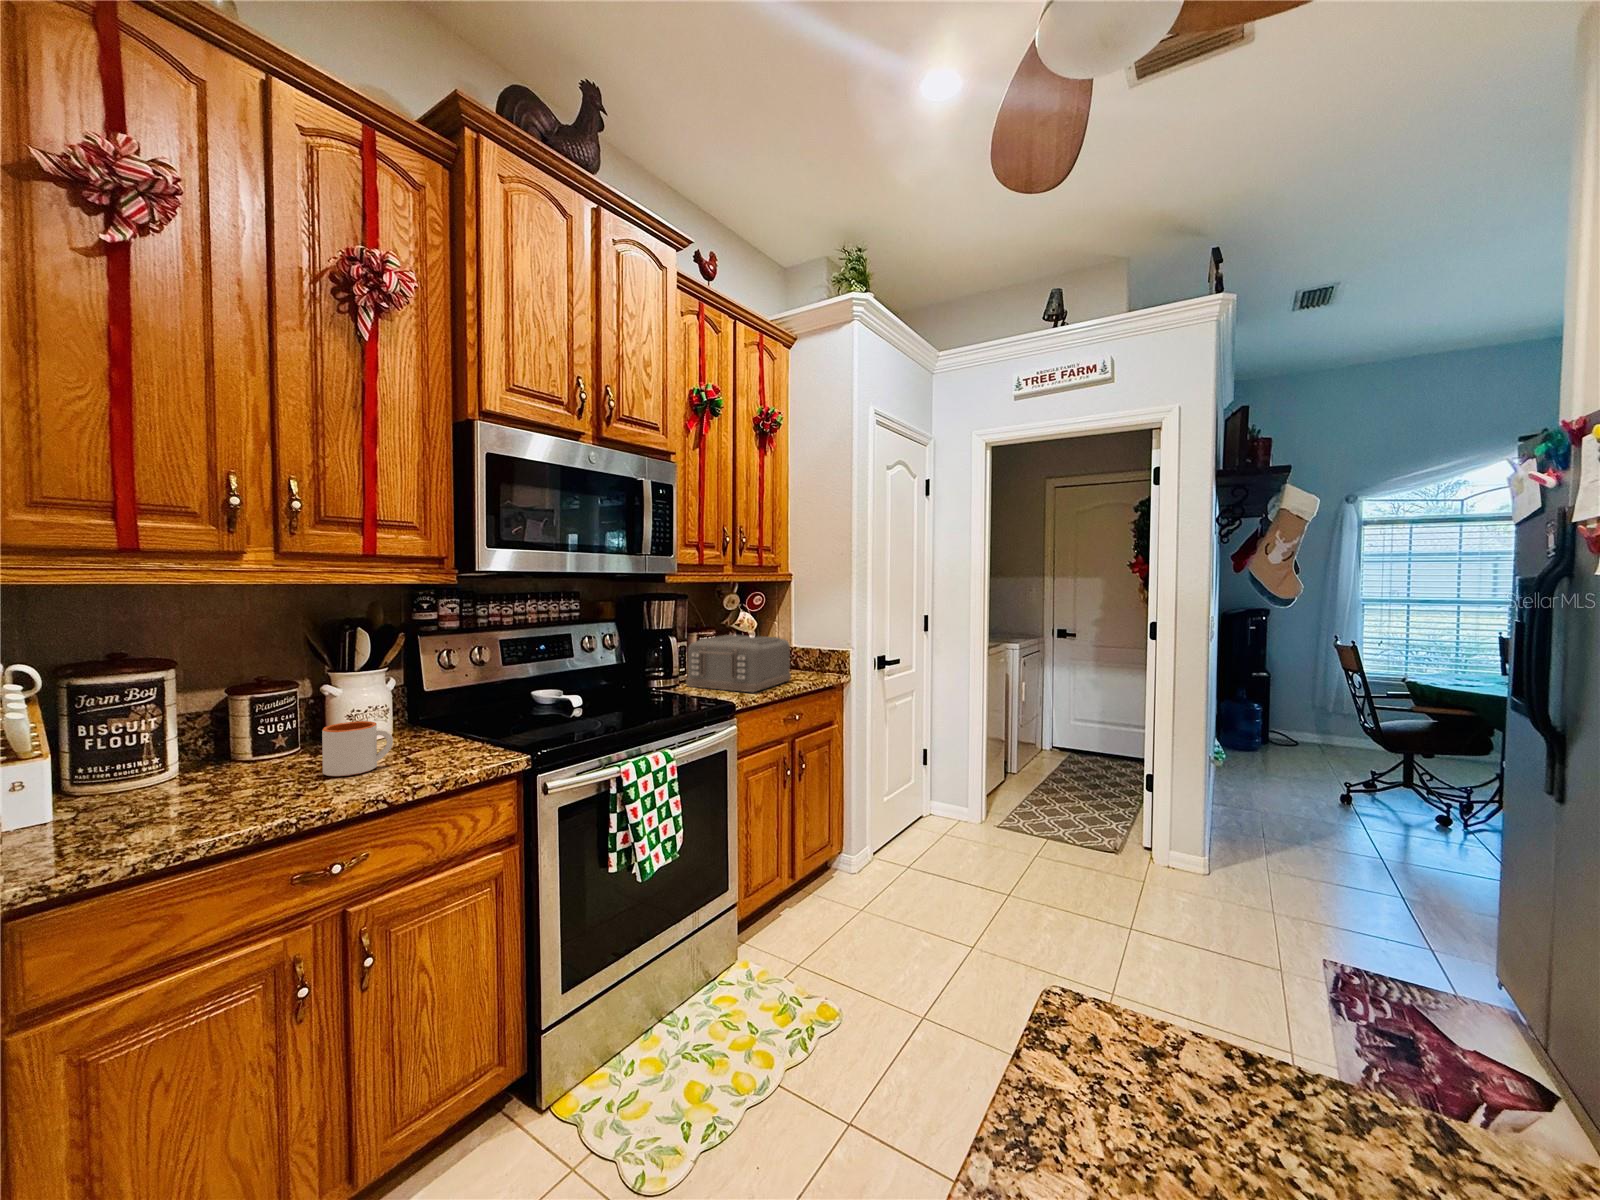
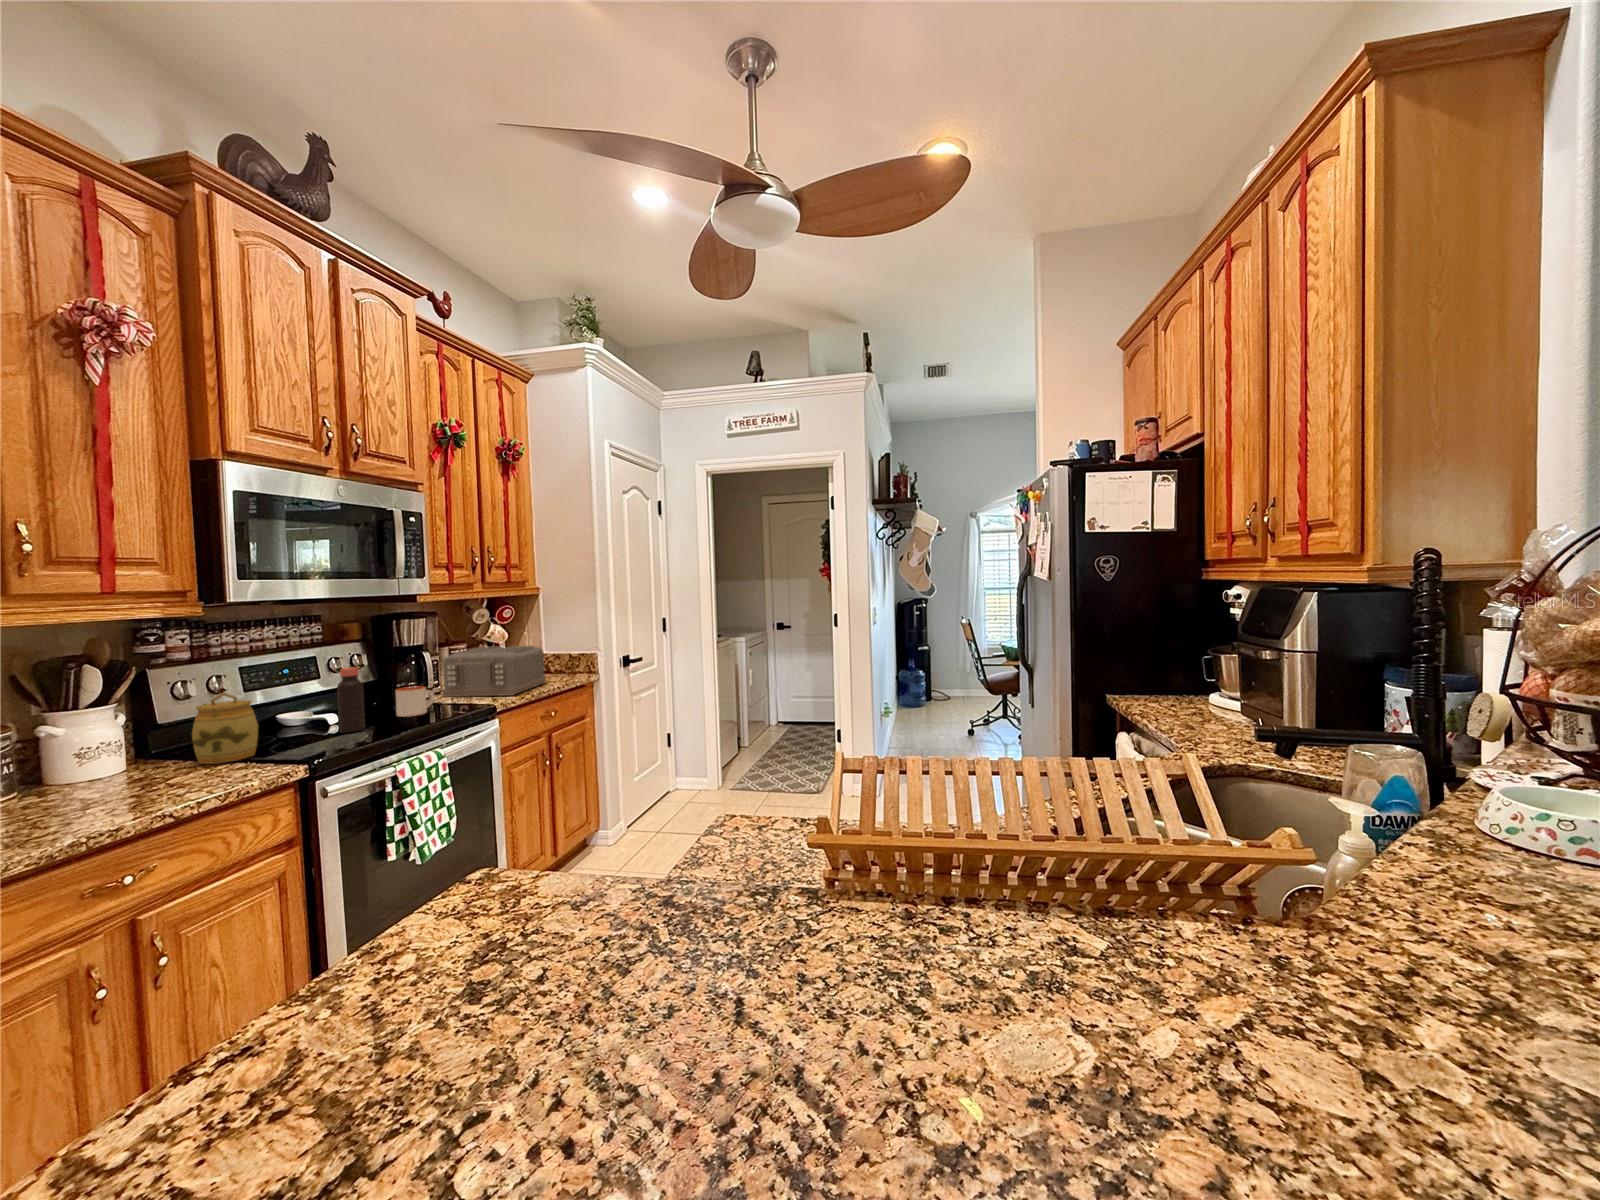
bottle: none [577,648,602,719] -> present [337,667,365,733]
jar: none [440,665,500,740] -> present [192,693,258,764]
mug: present [322,721,393,776] -> present [395,686,435,717]

